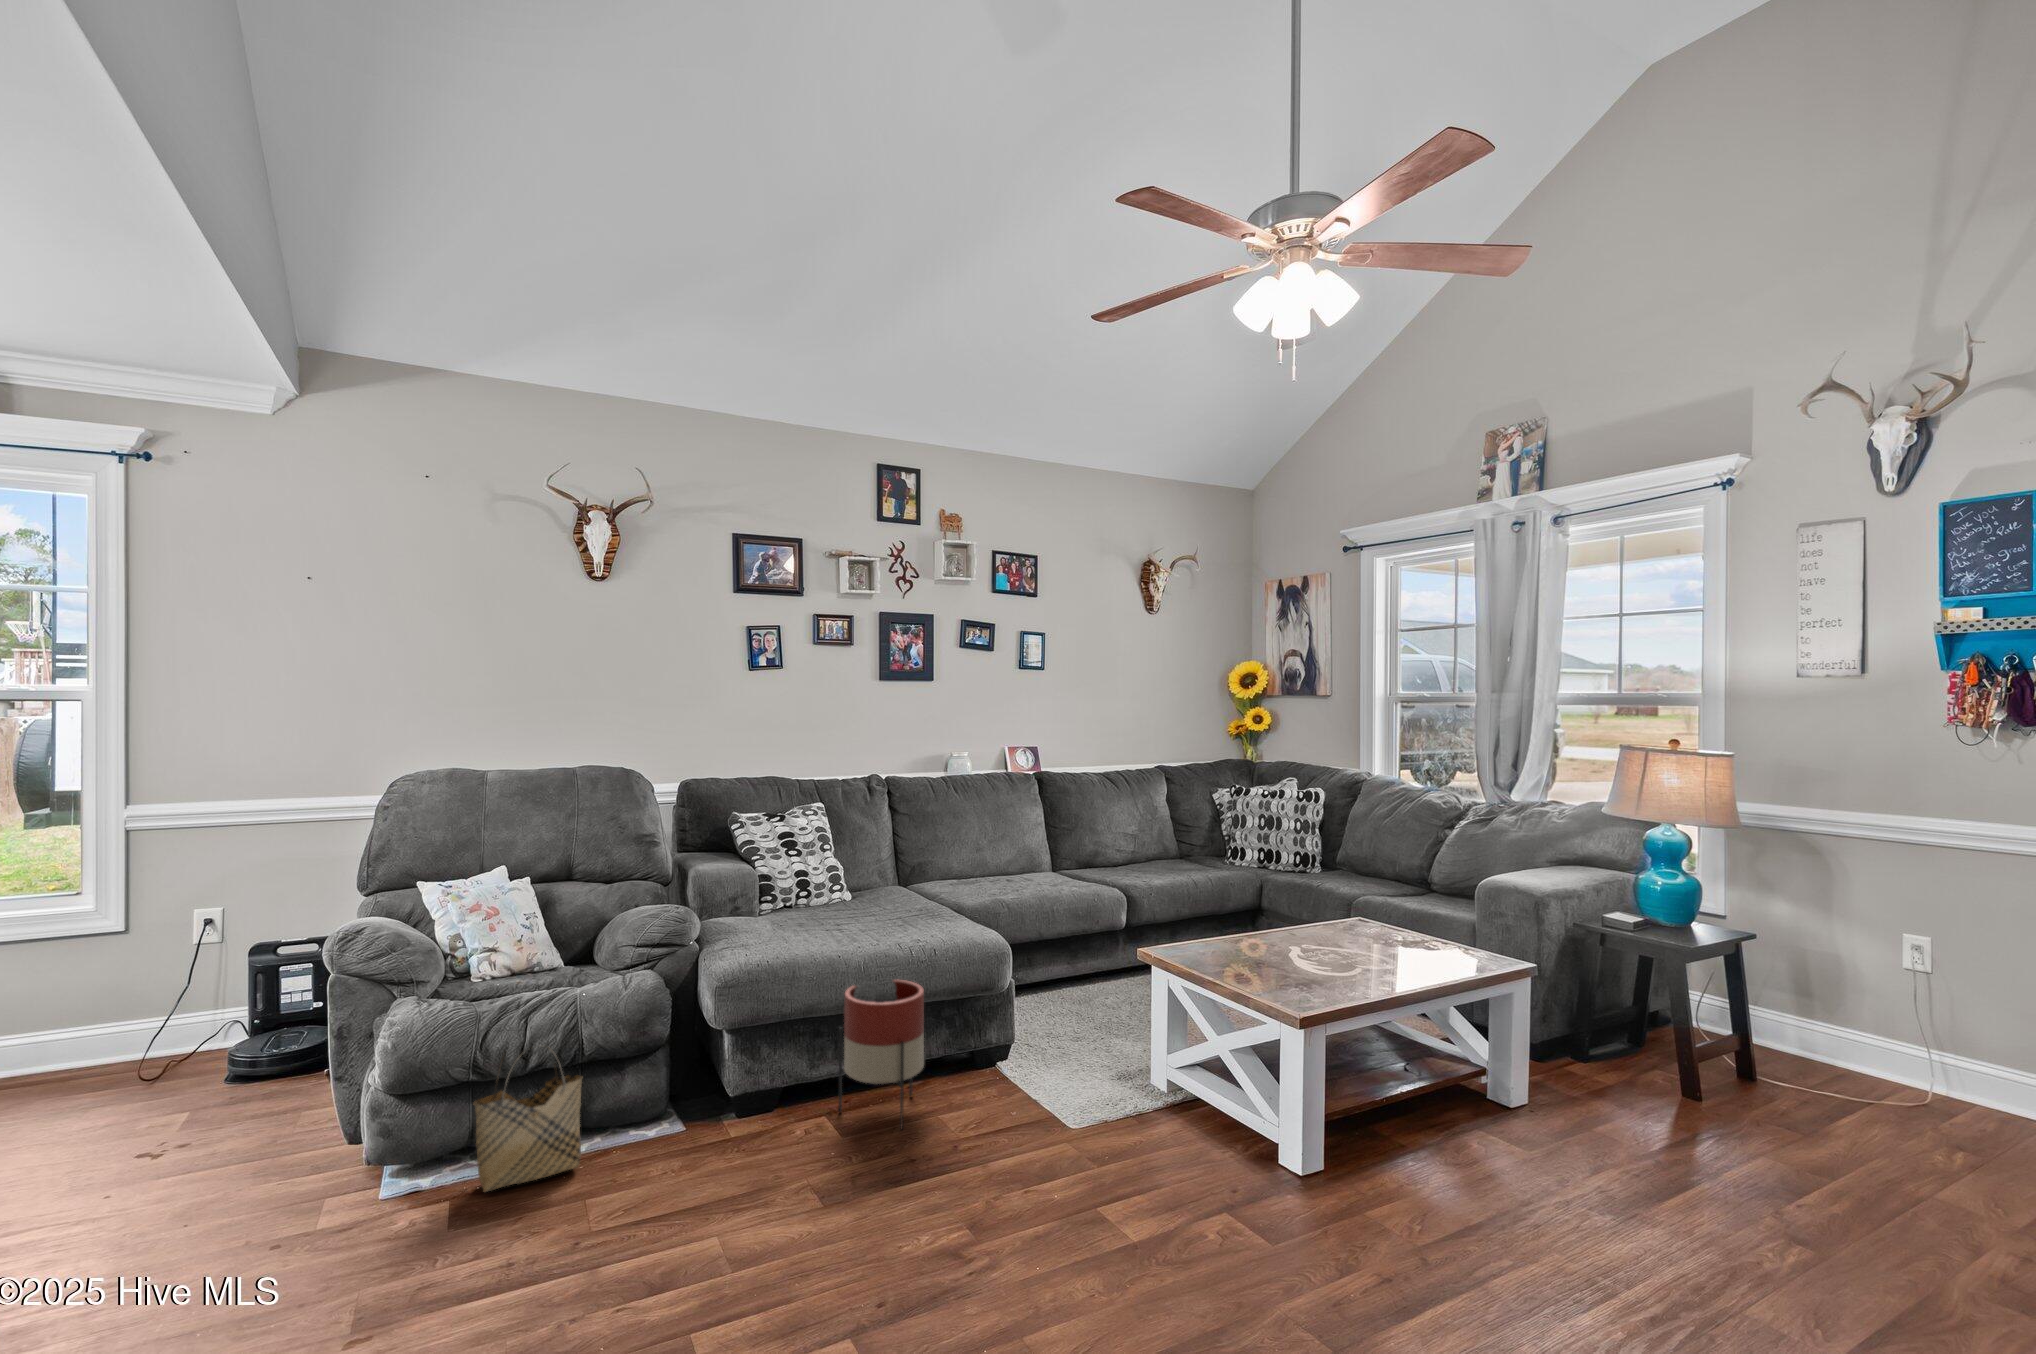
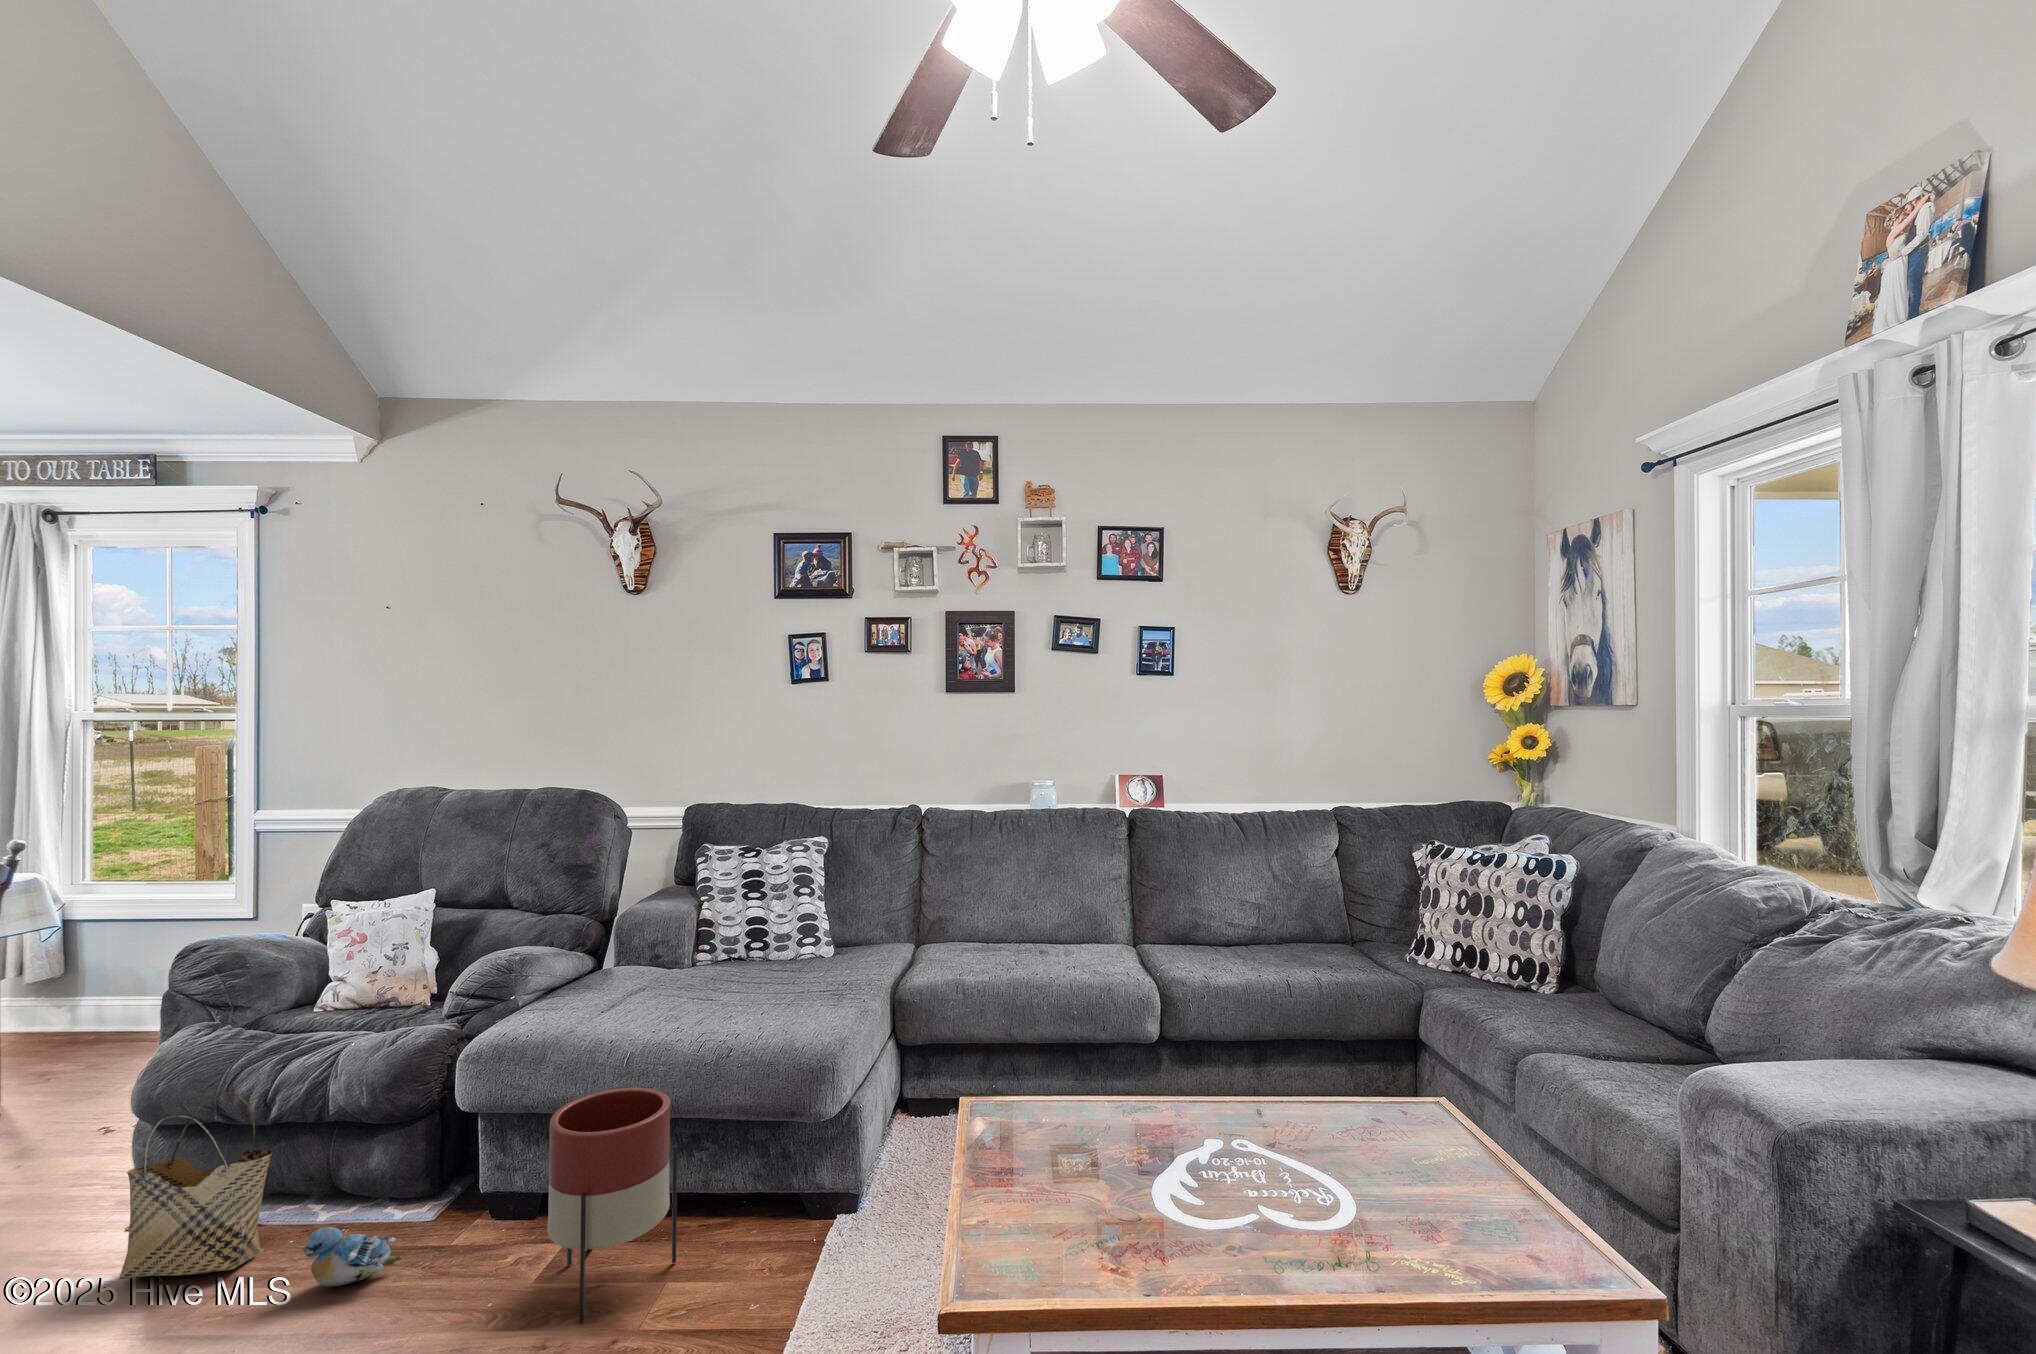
plush toy: none [661,1113,722,1157] -> present [303,1227,401,1286]

